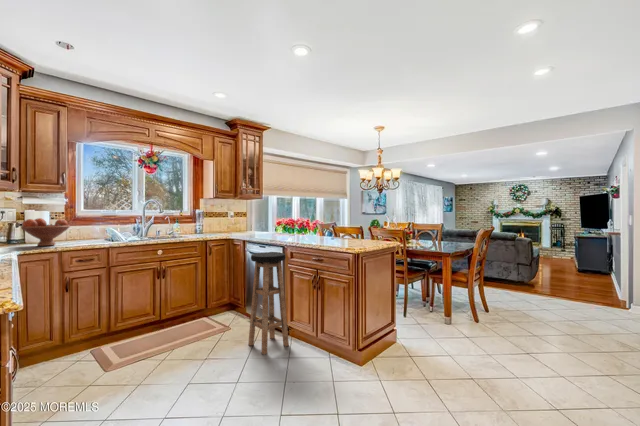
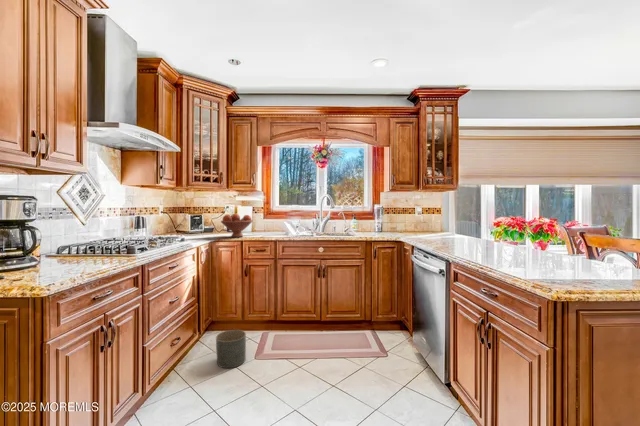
bar stool: present [248,252,289,354] -> none [388,265,441,412]
planter: none [57,346,98,390] -> present [216,330,246,368]

